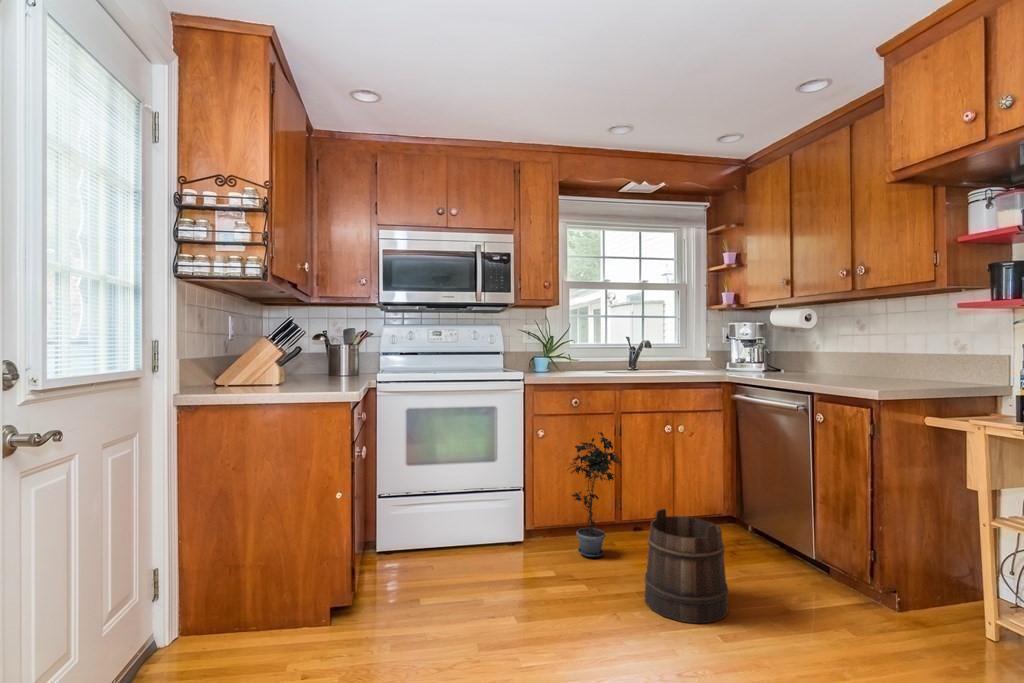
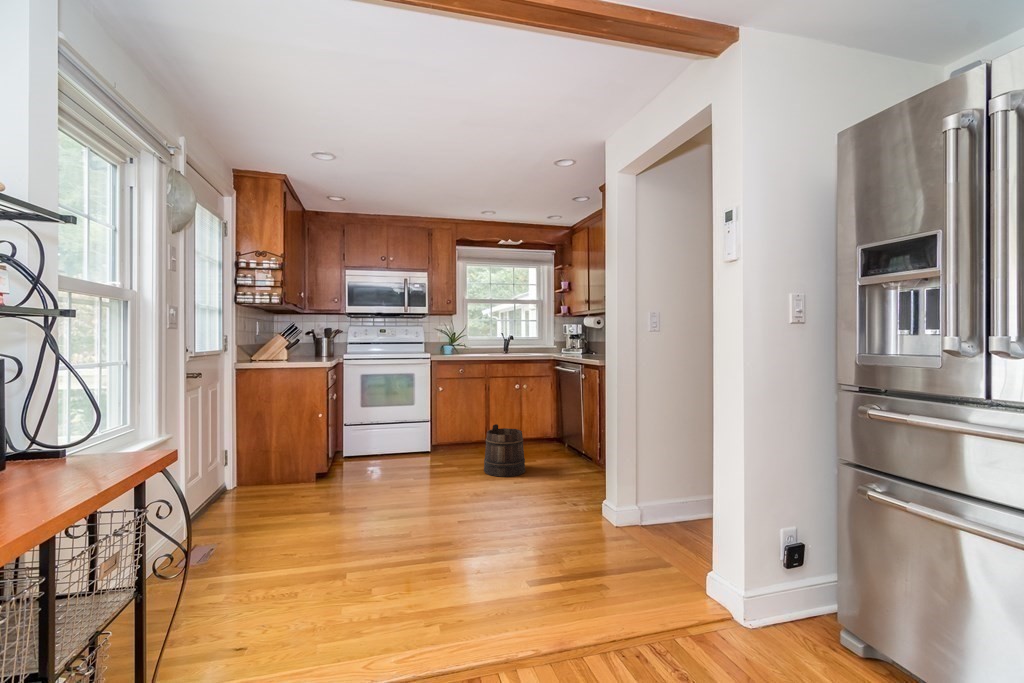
potted plant: present [567,432,621,557] -> none [452,387,483,457]

